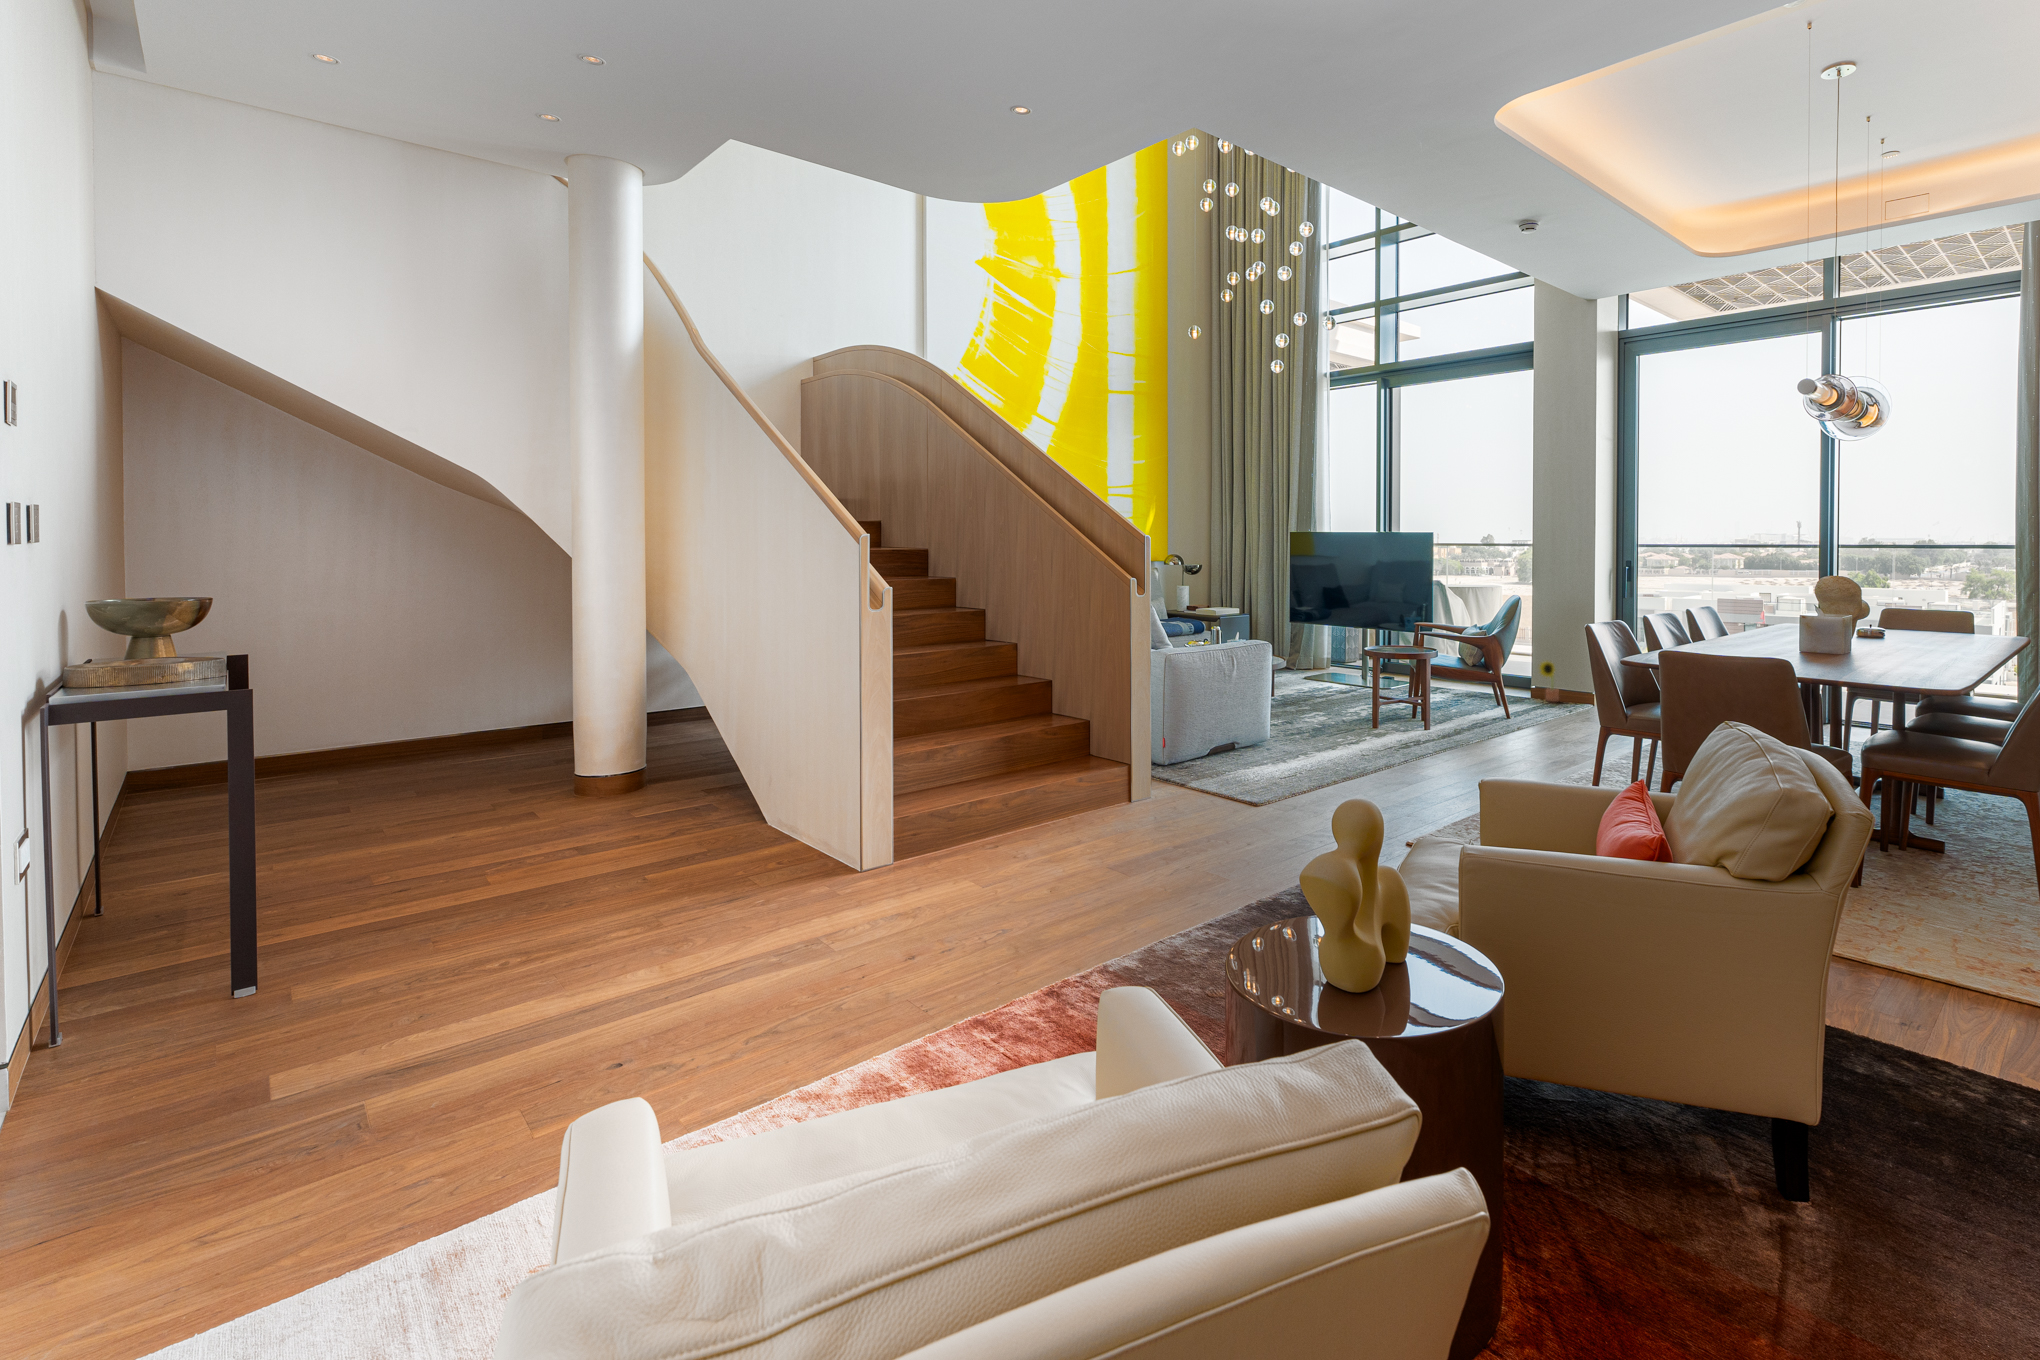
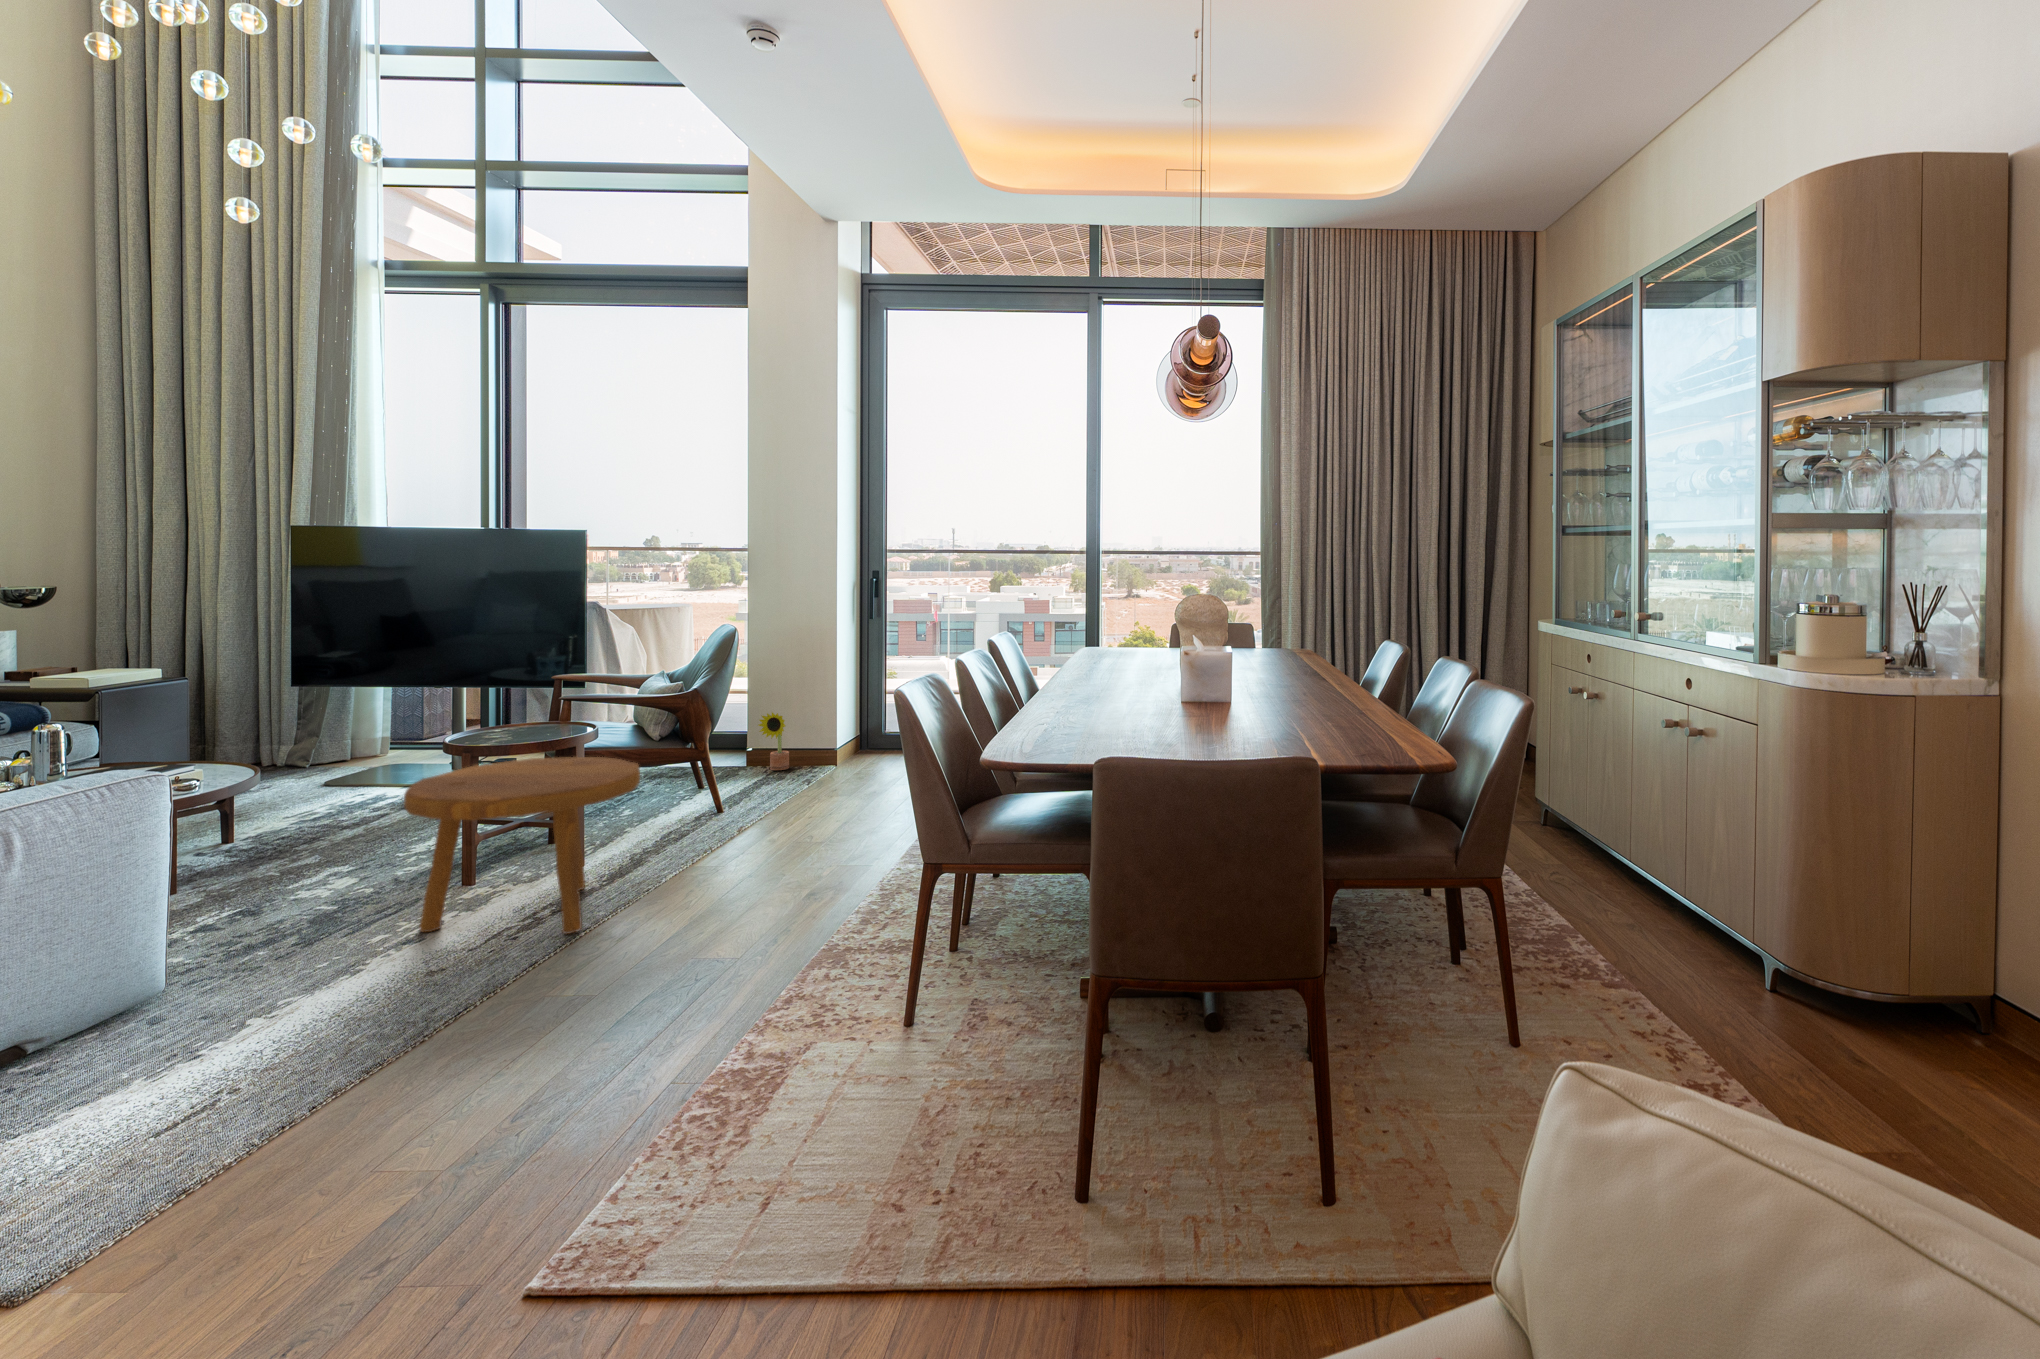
footstool: none [1351,663,1456,751] -> present [404,757,640,934]

